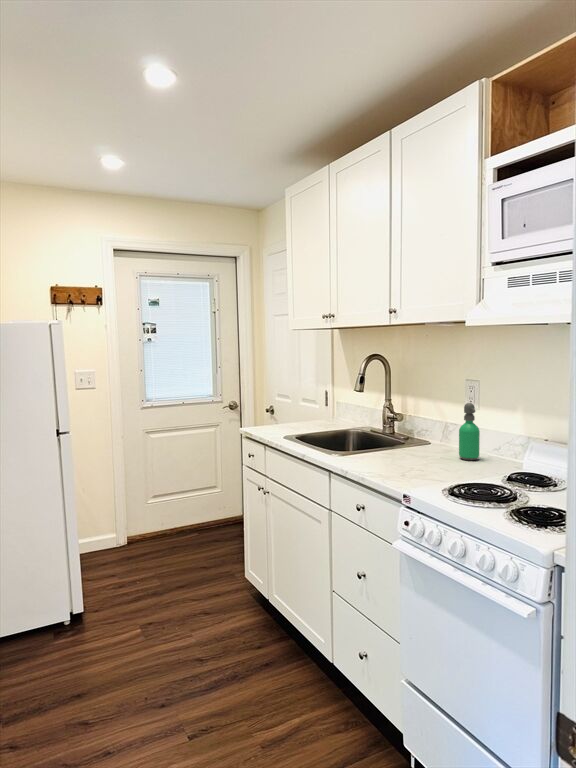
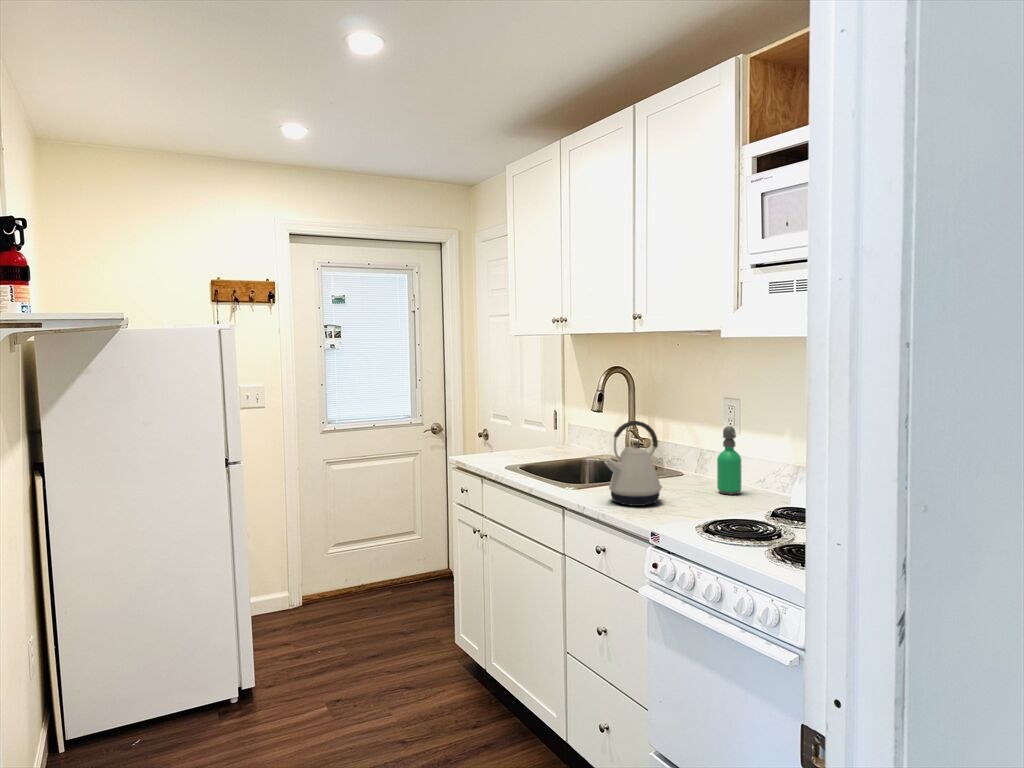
kettle: none [363,398,412,470] -> present [605,421,662,506]

